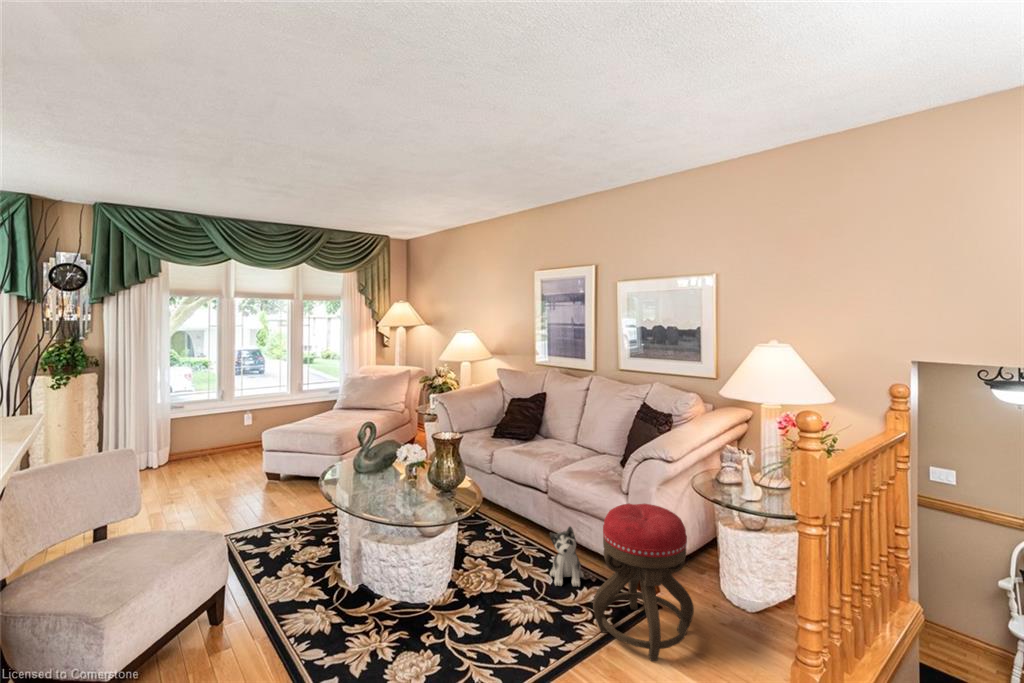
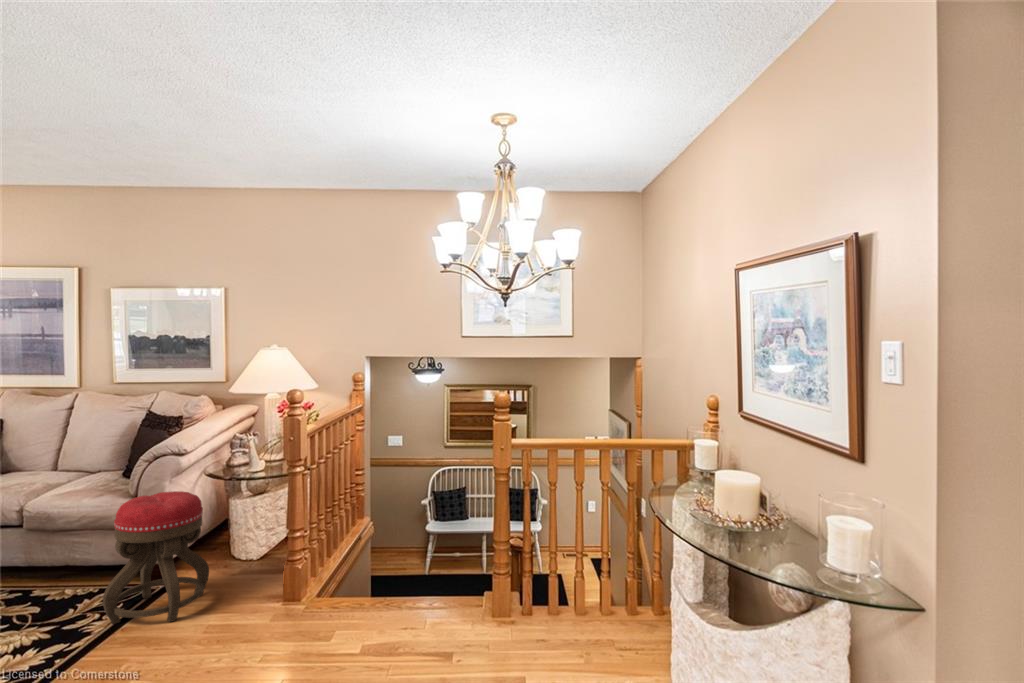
plush toy: present [550,526,584,586] -> none [34,543,82,612]

